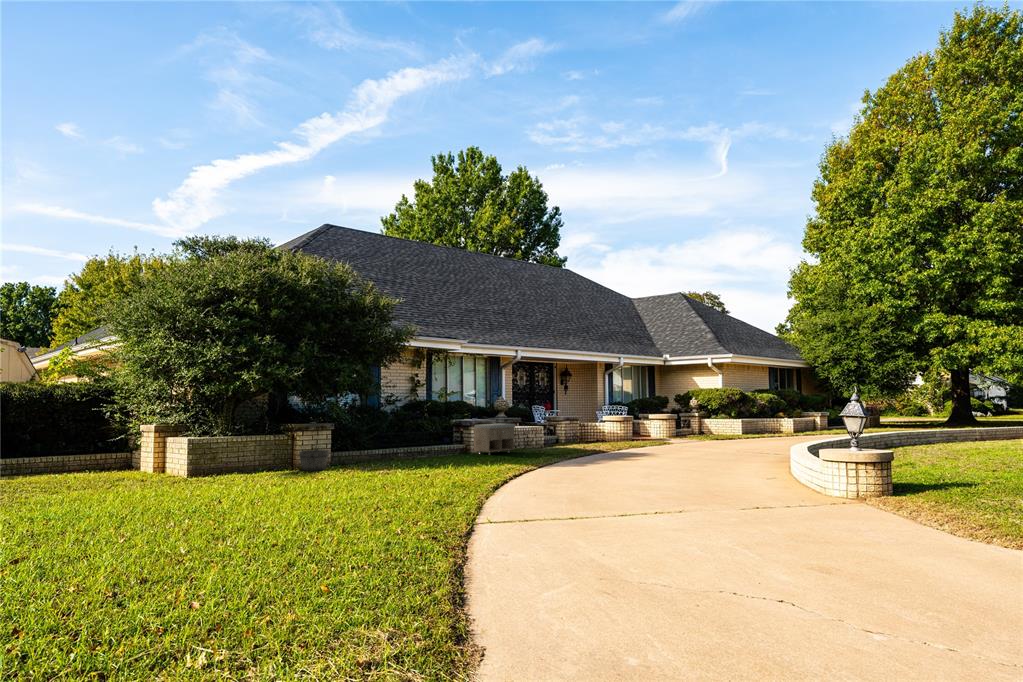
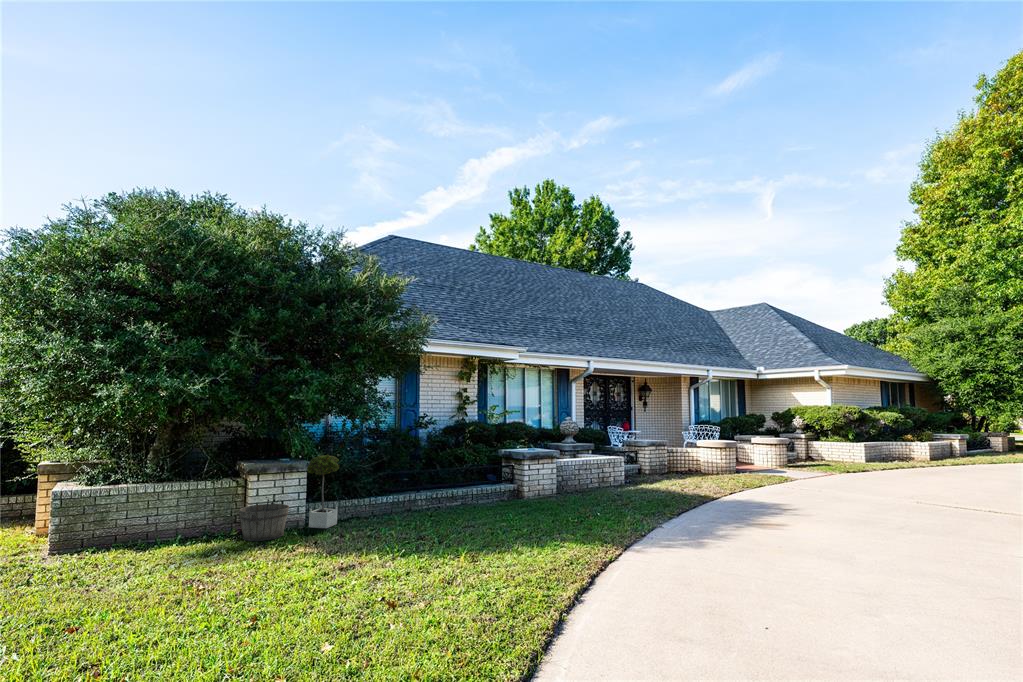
potted tree: none [335,418,355,466] -> present [307,454,339,528]
storage bench: present [474,423,515,455] -> none [530,454,586,500]

